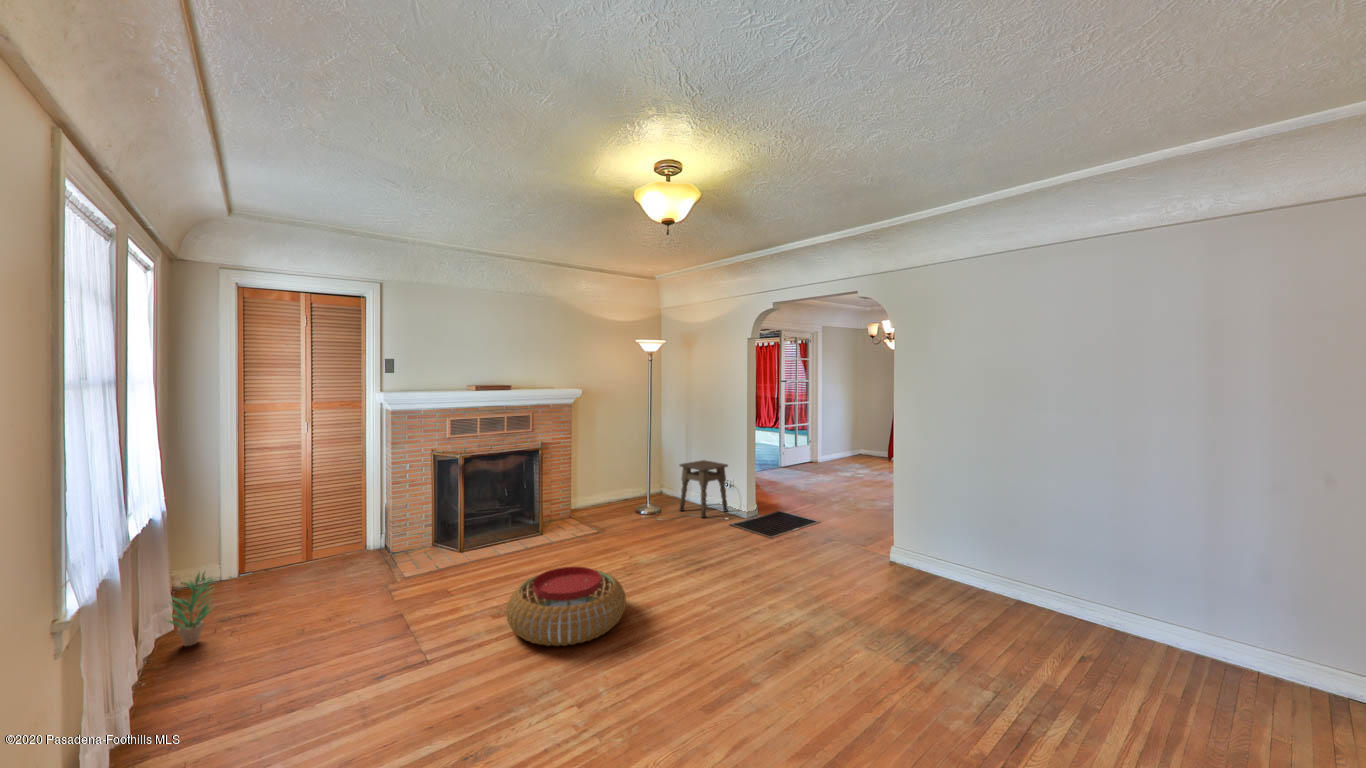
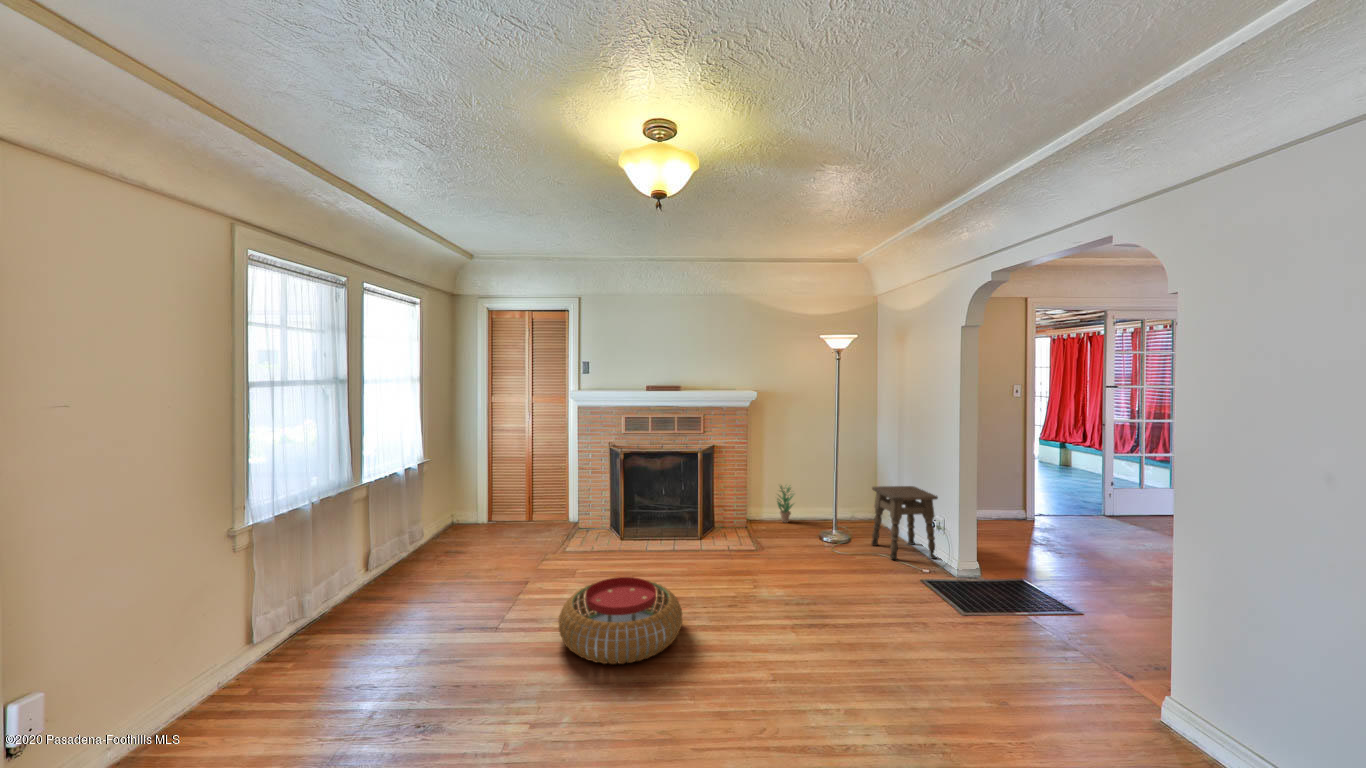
potted plant: present [166,573,215,646] -> present [777,486,793,523]

